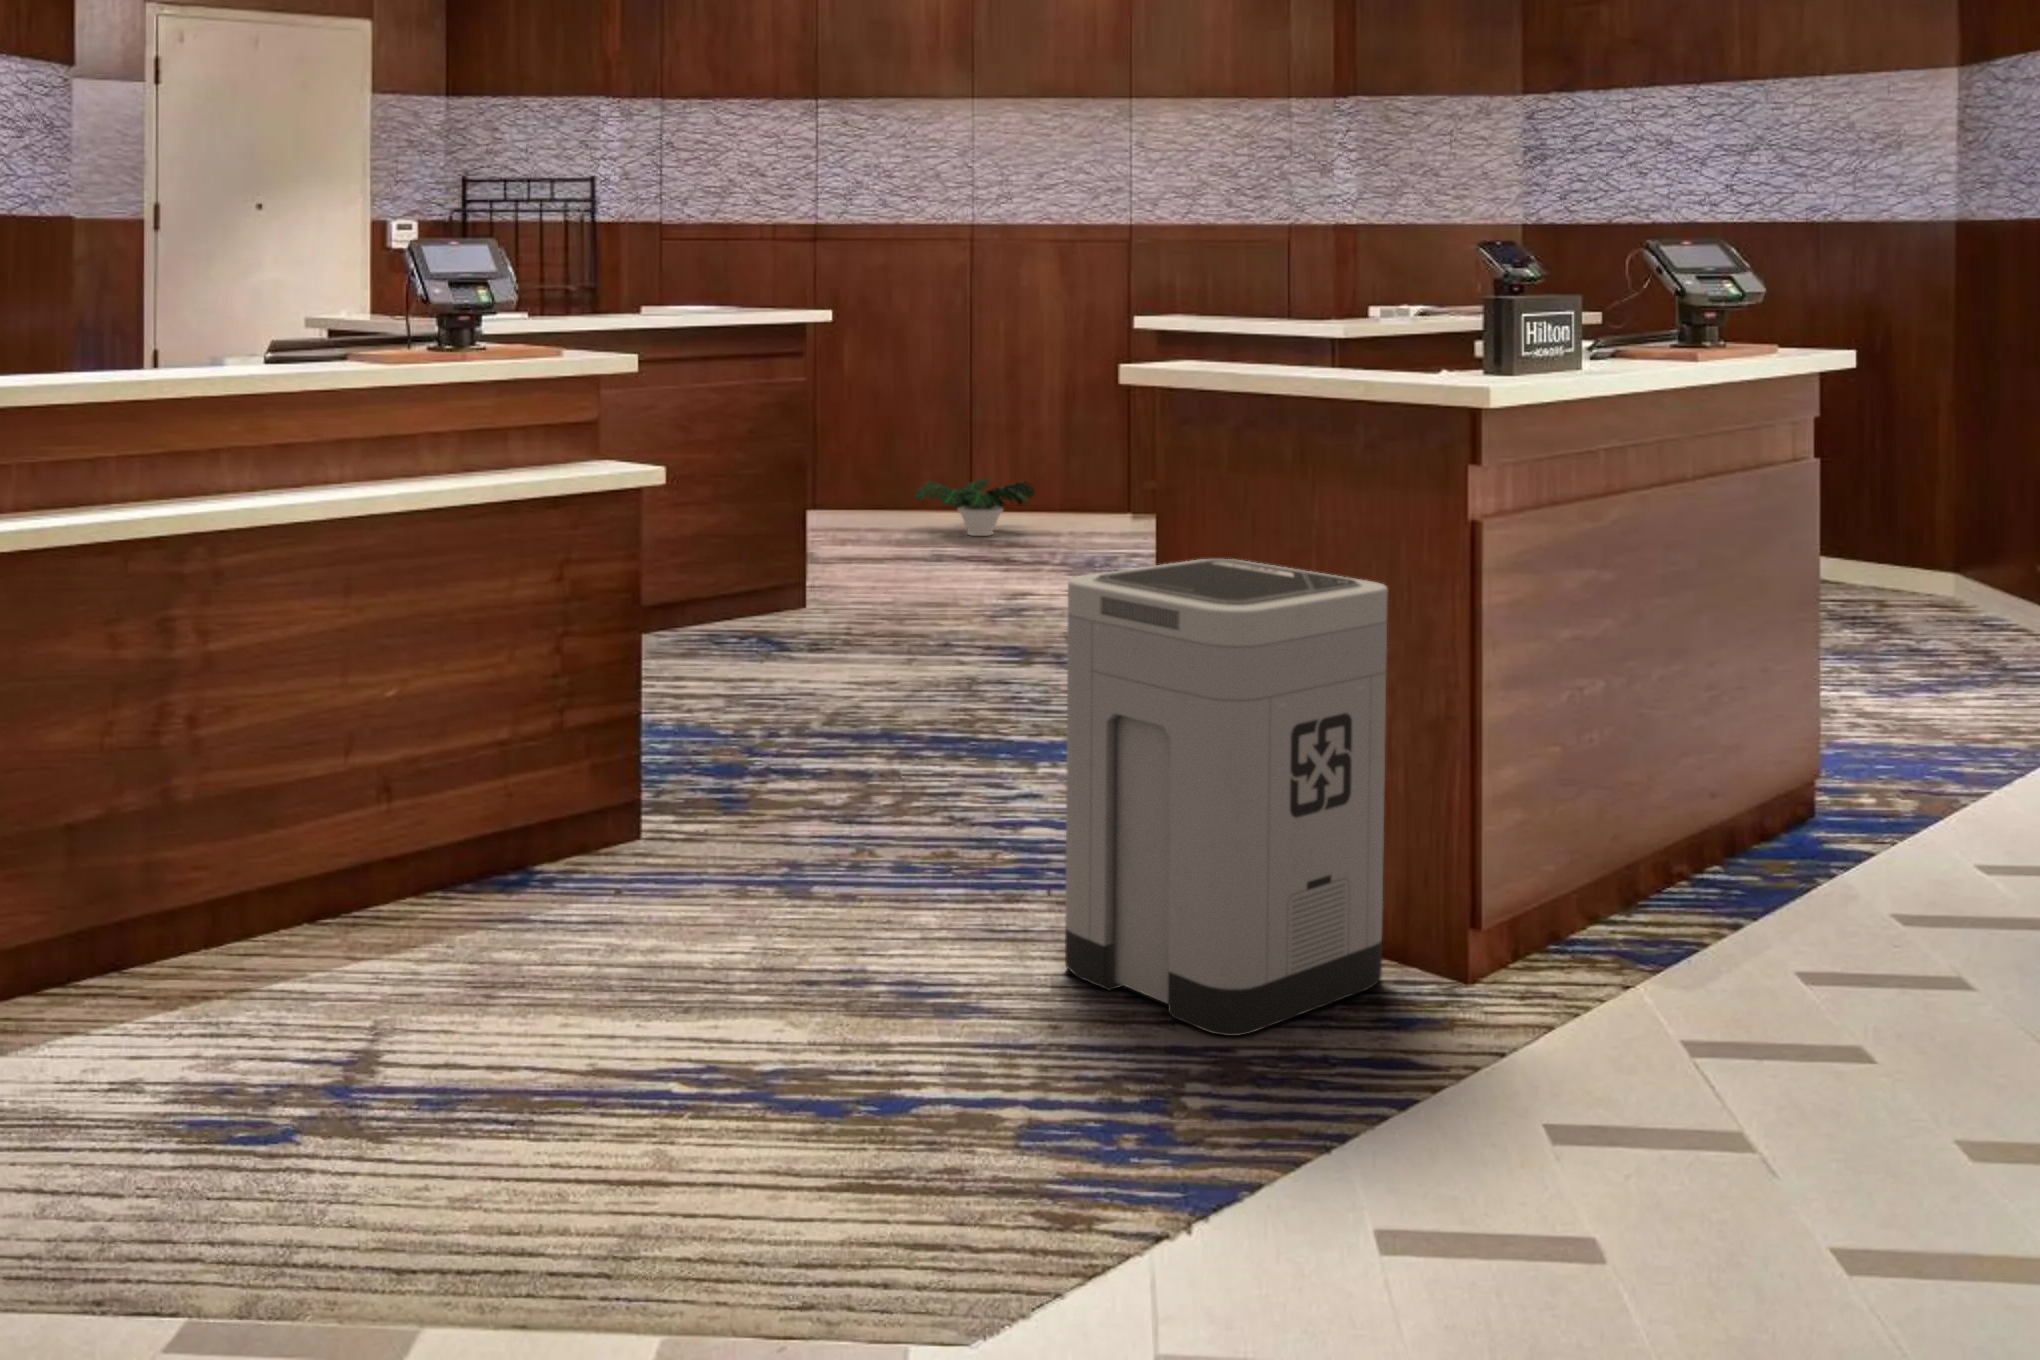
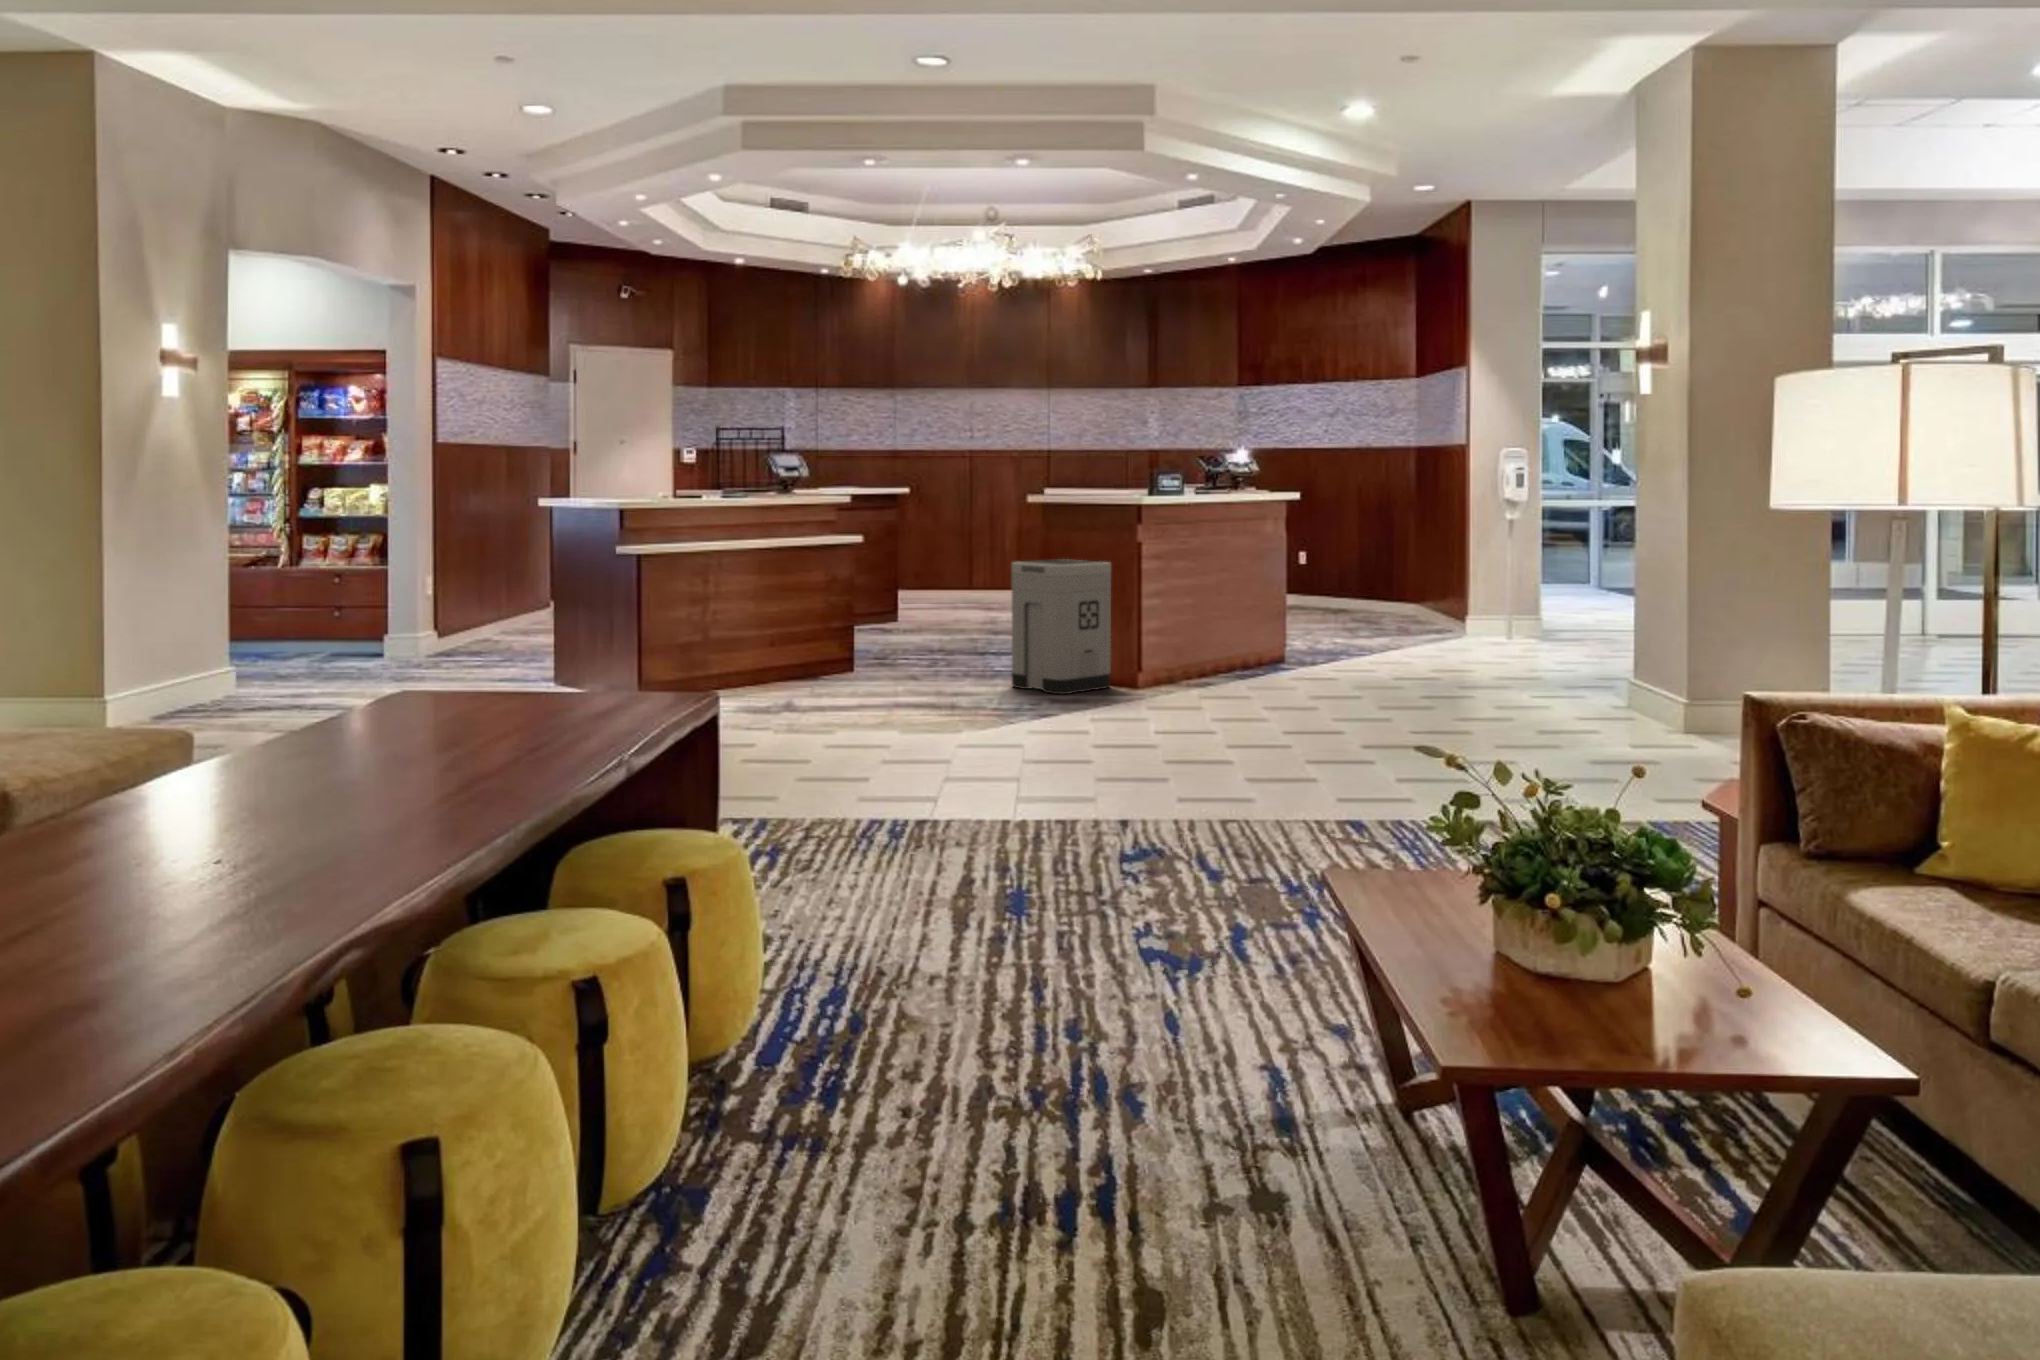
potted plant: present [914,478,1034,536] -> none [946,575,1004,602]

